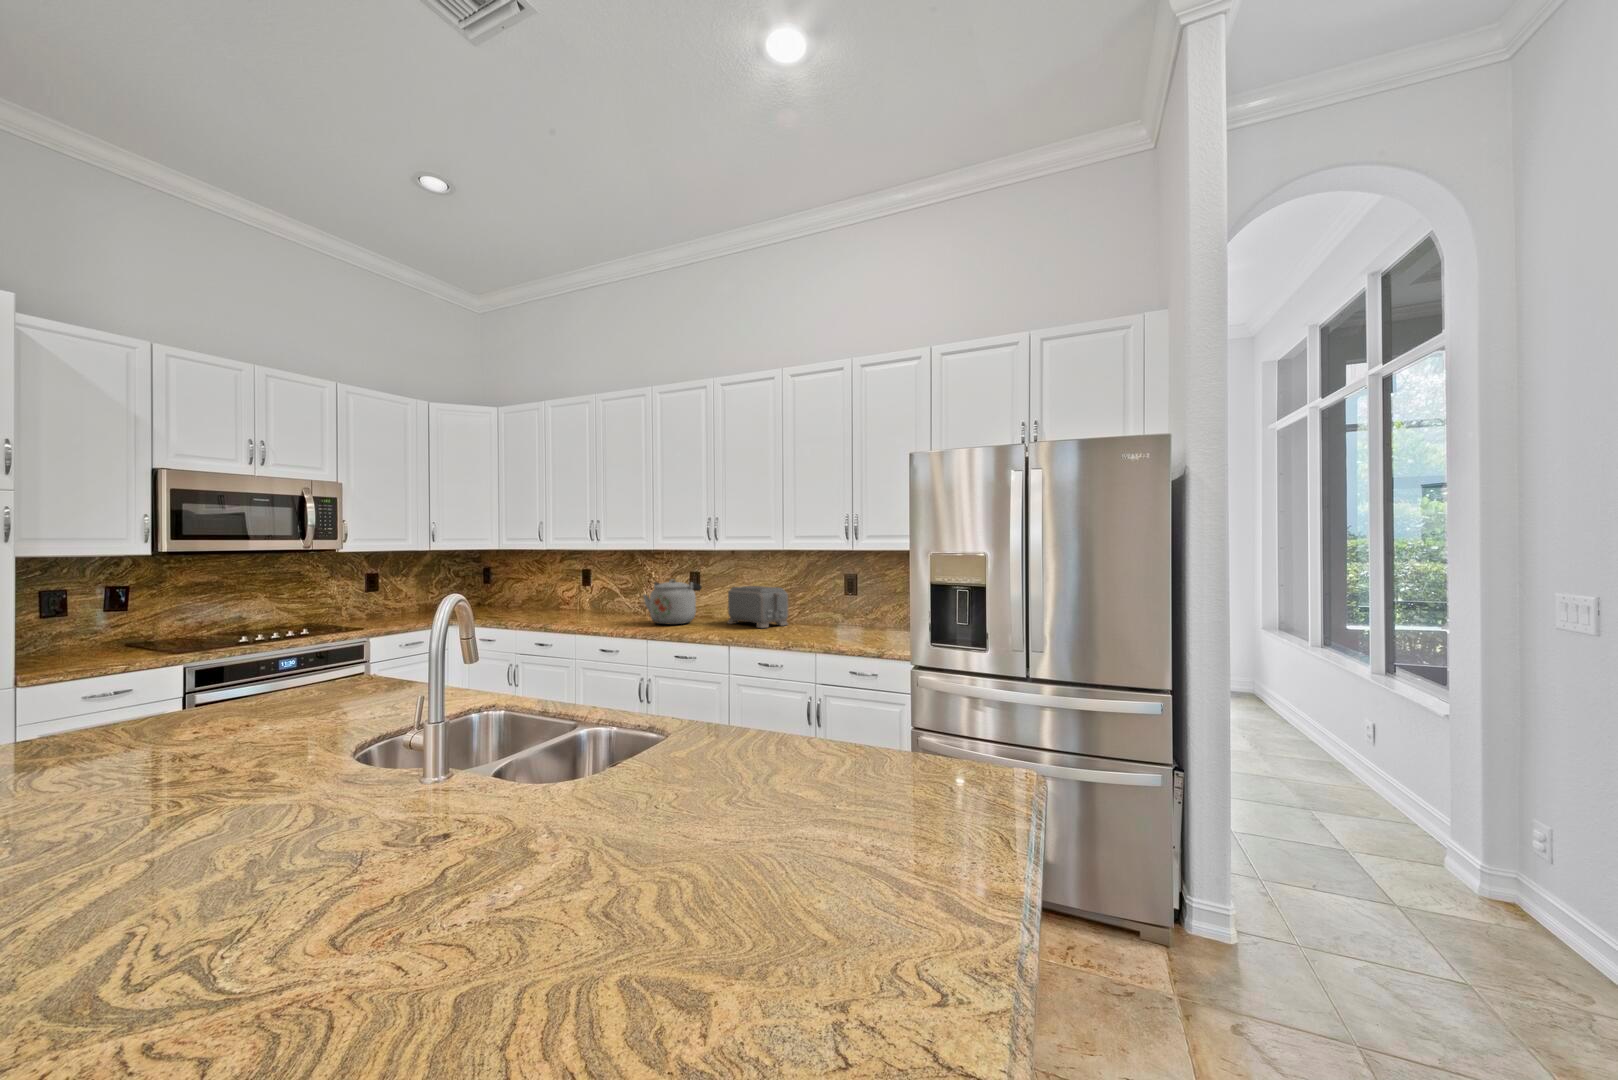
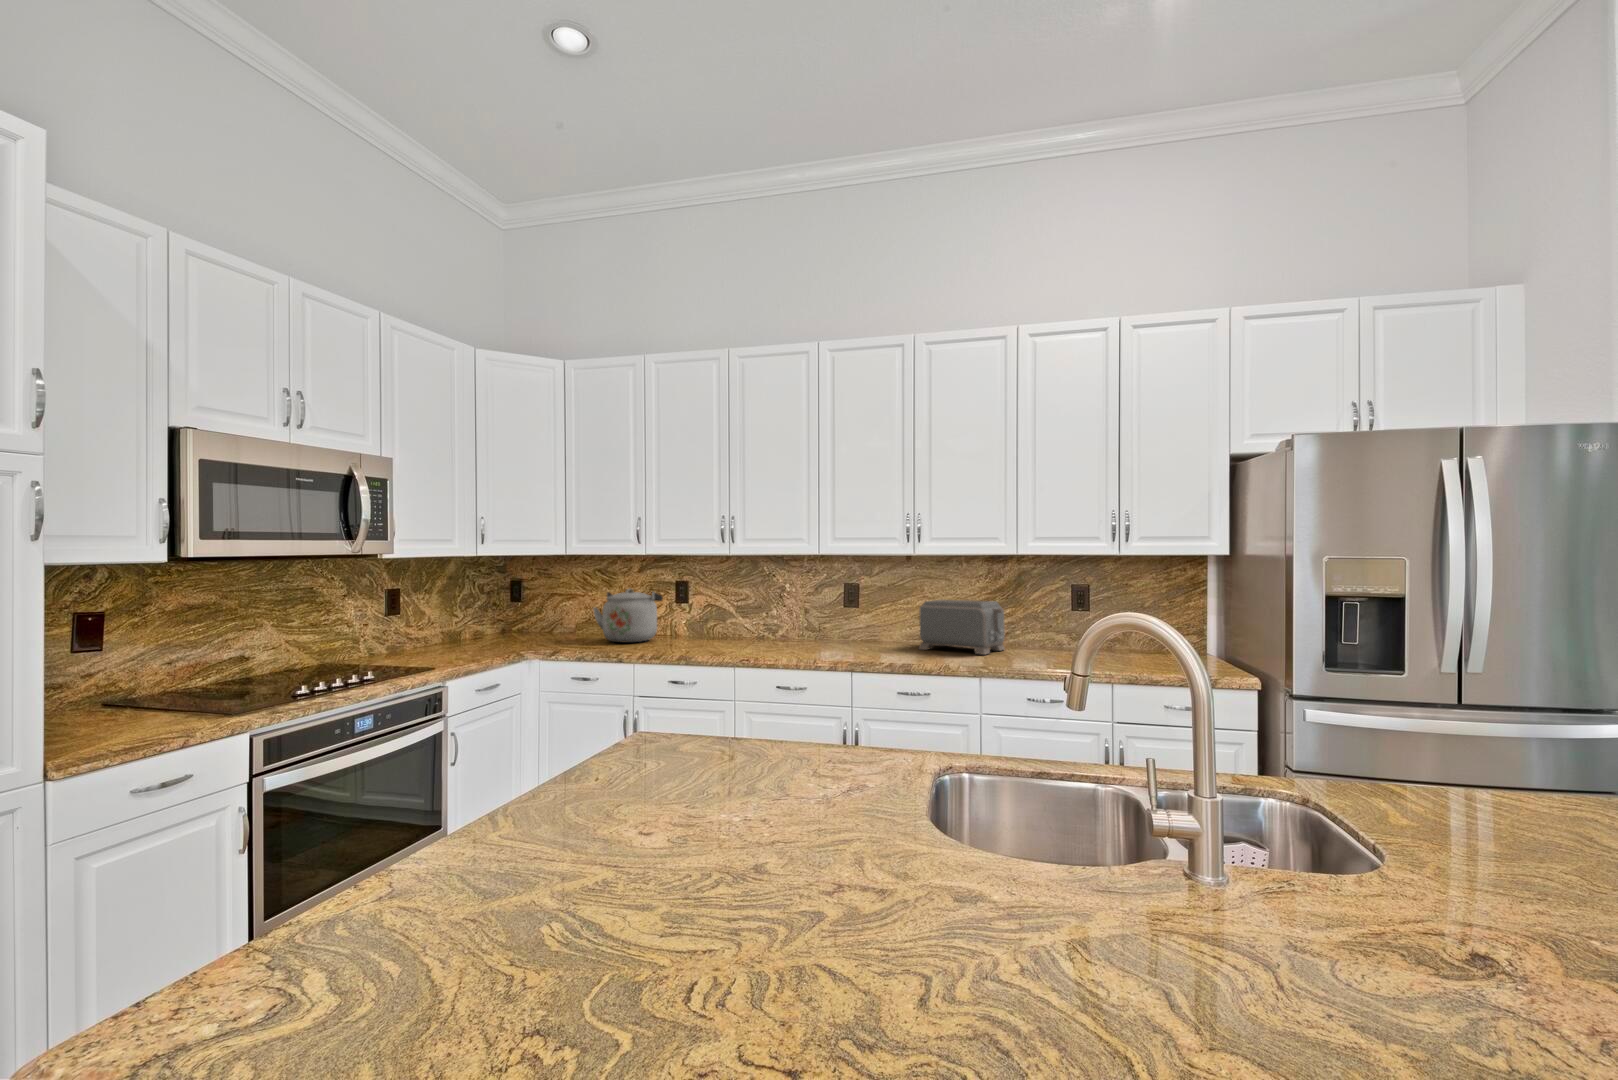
kettle: present [644,579,702,625] -> present [593,589,663,642]

